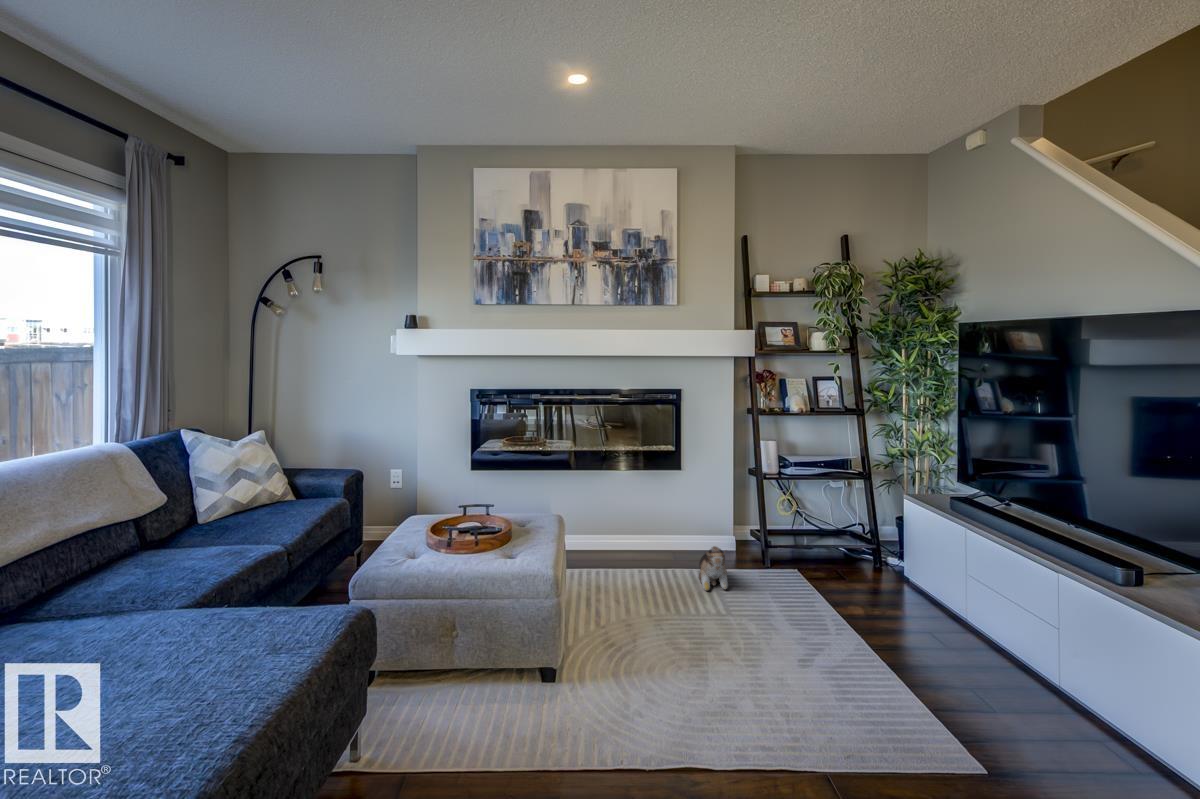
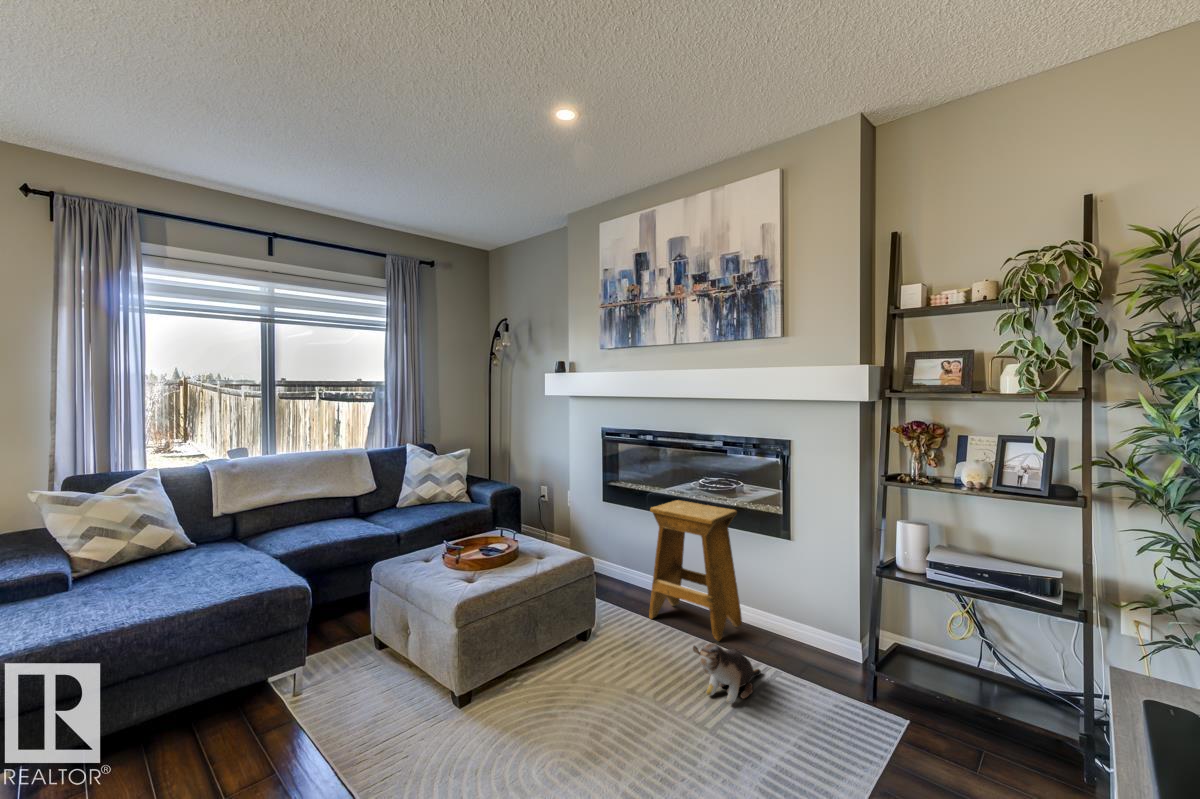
stool: none [581,452,654,565] -> present [649,500,742,641]

